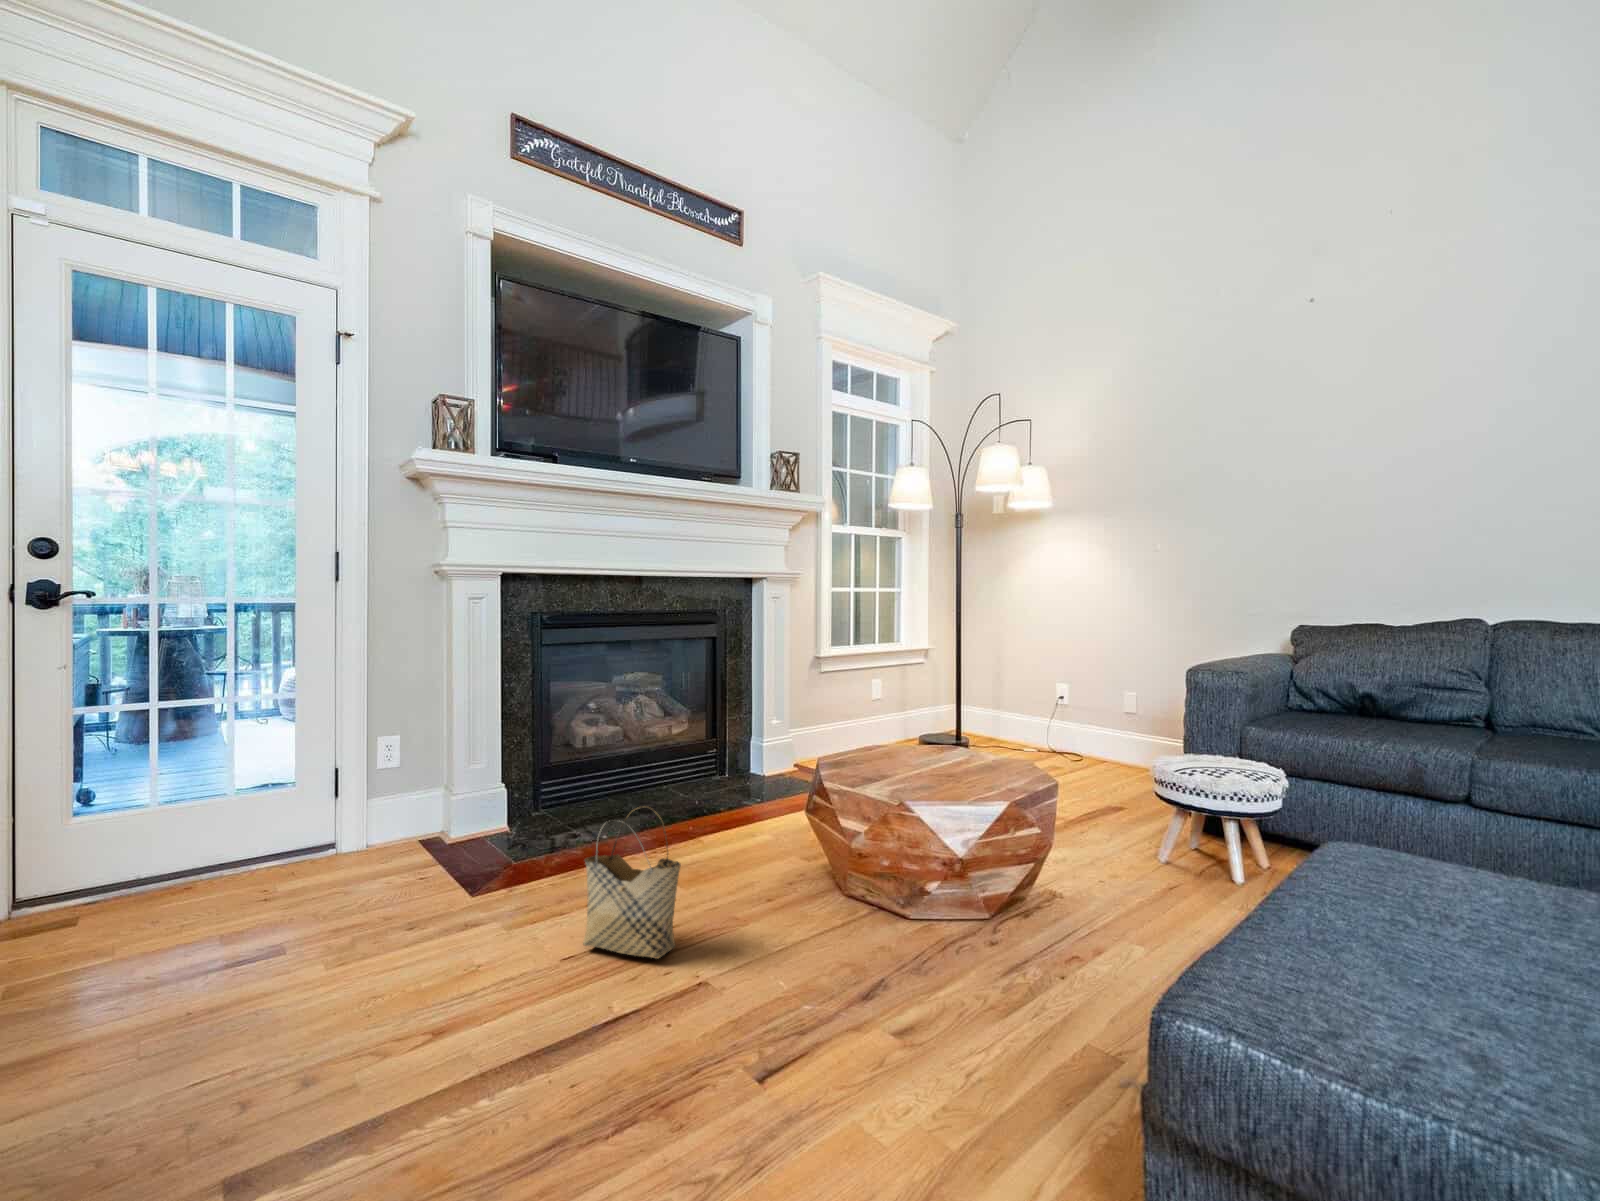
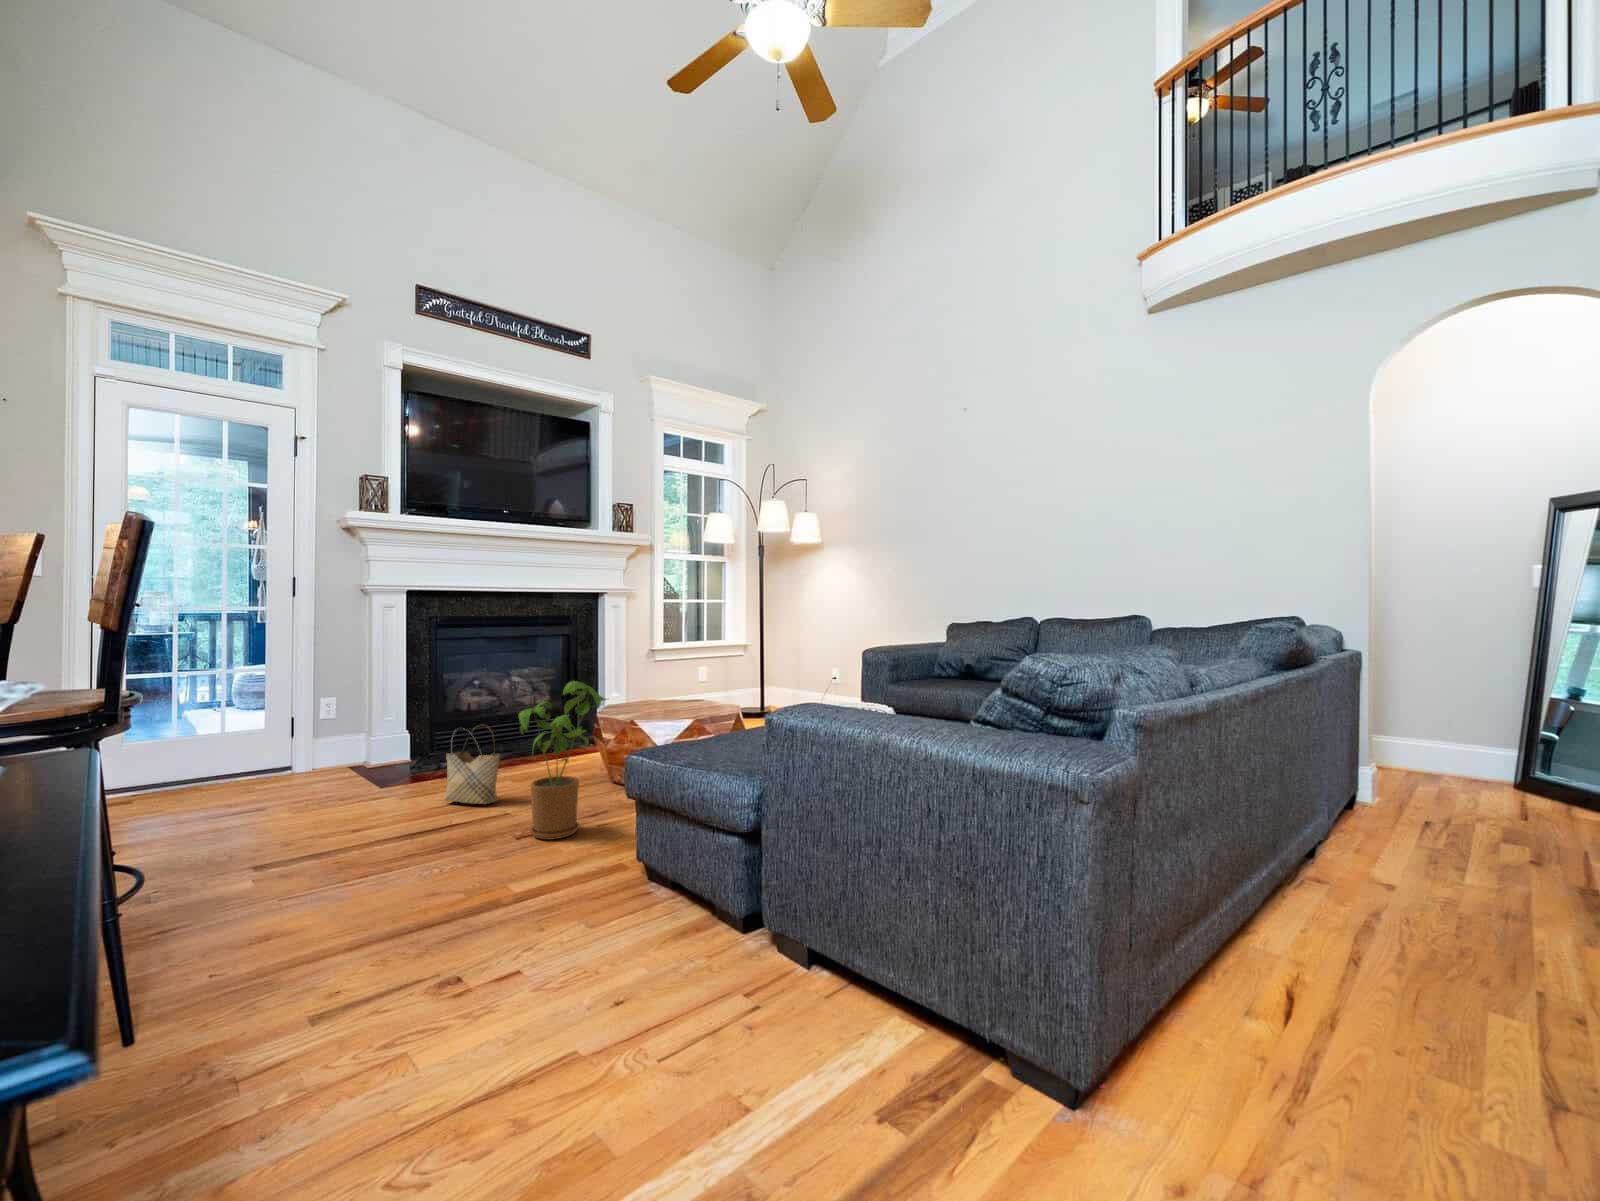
house plant: none [755,756,925,1100] -> present [519,681,606,840]

